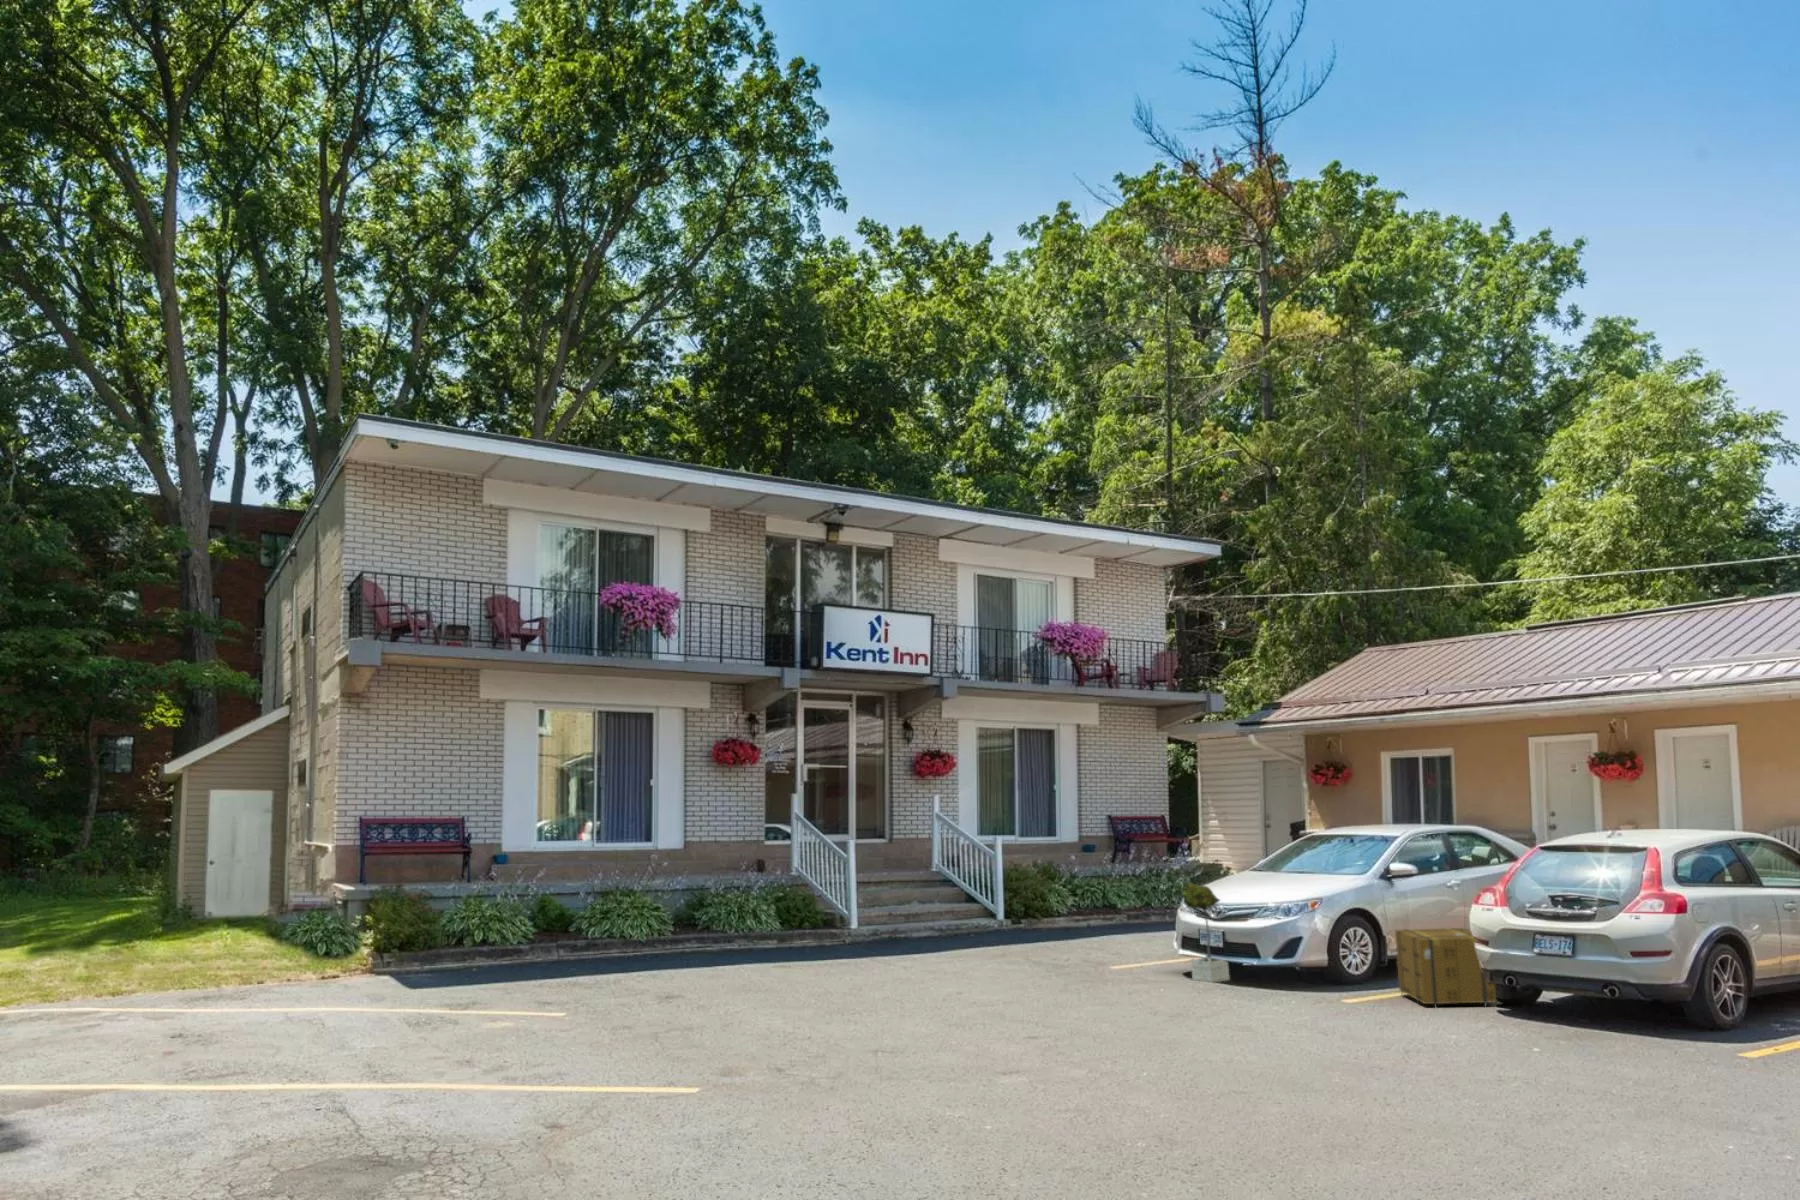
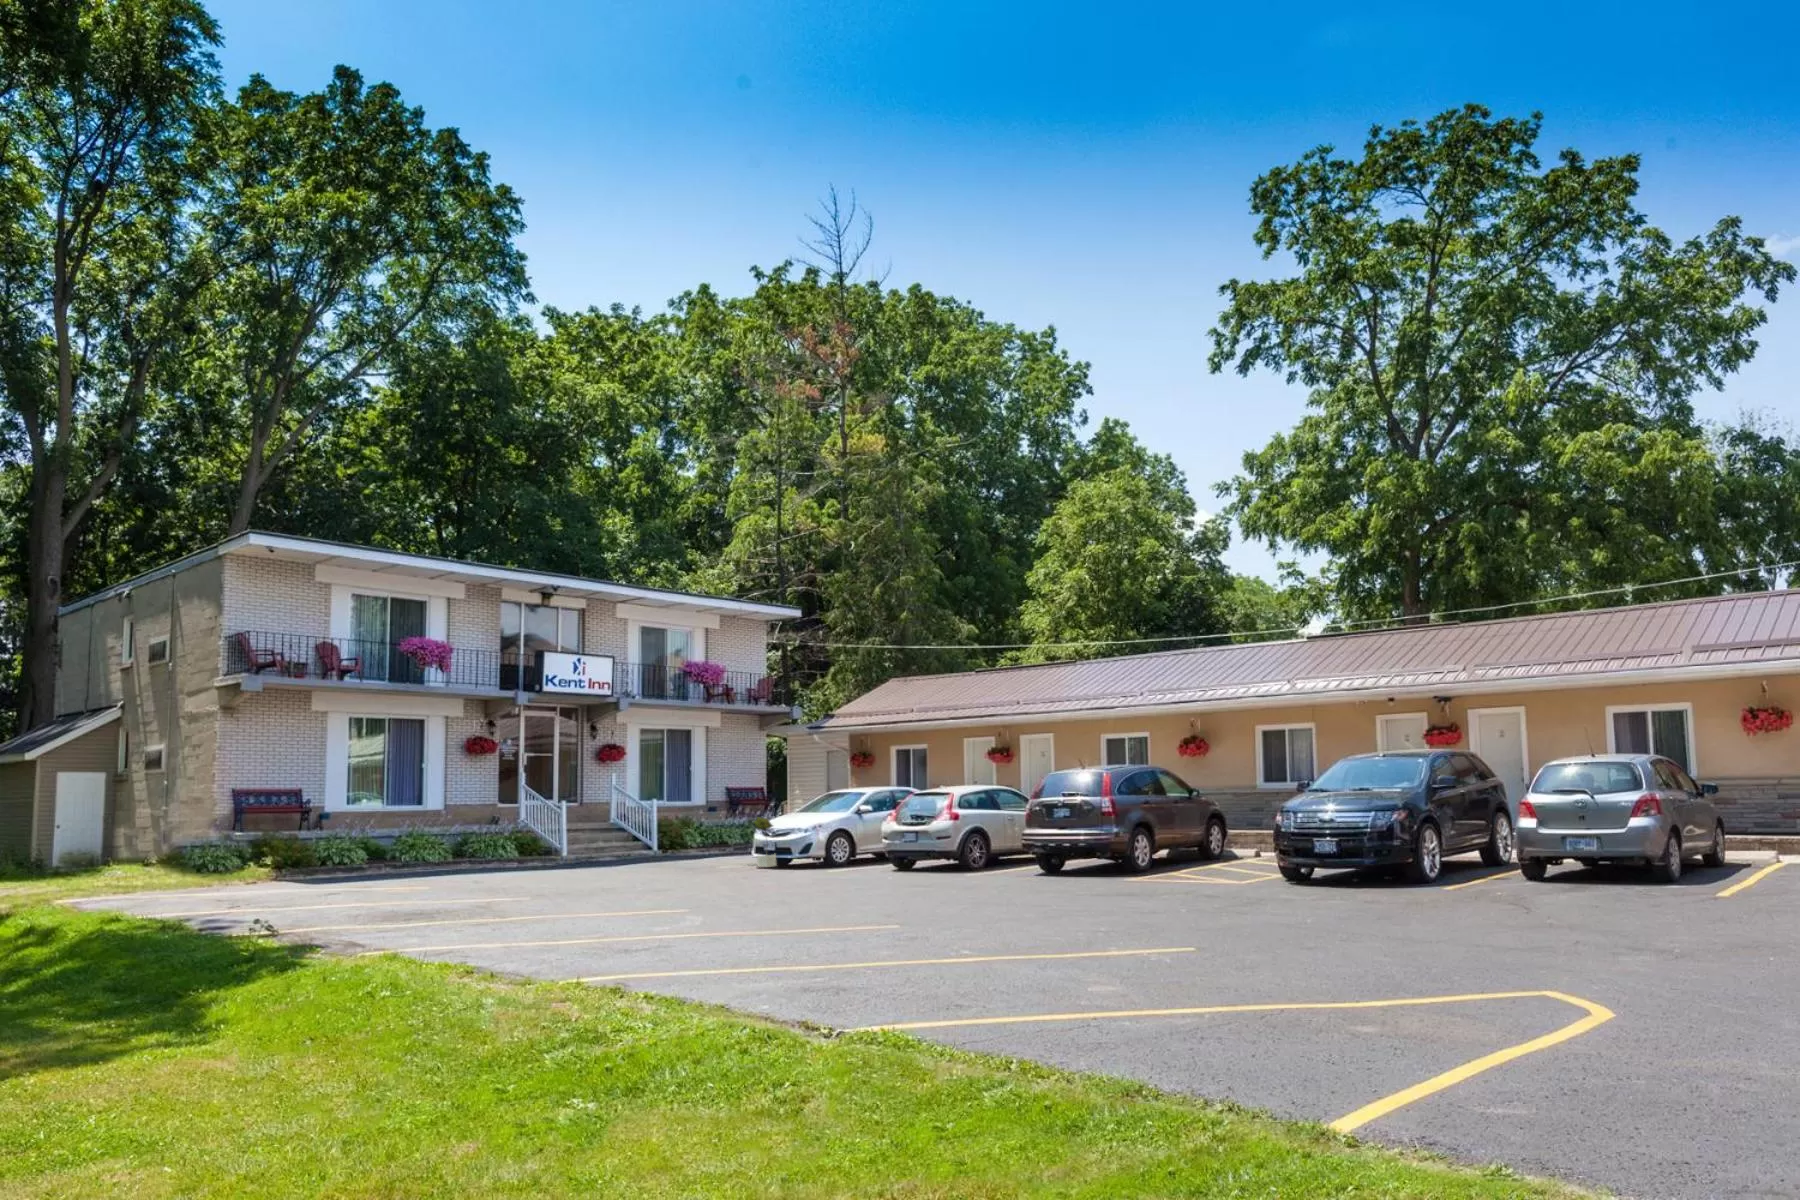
cardboard box: present [1395,928,1496,1007] -> none [853,835,892,870]

